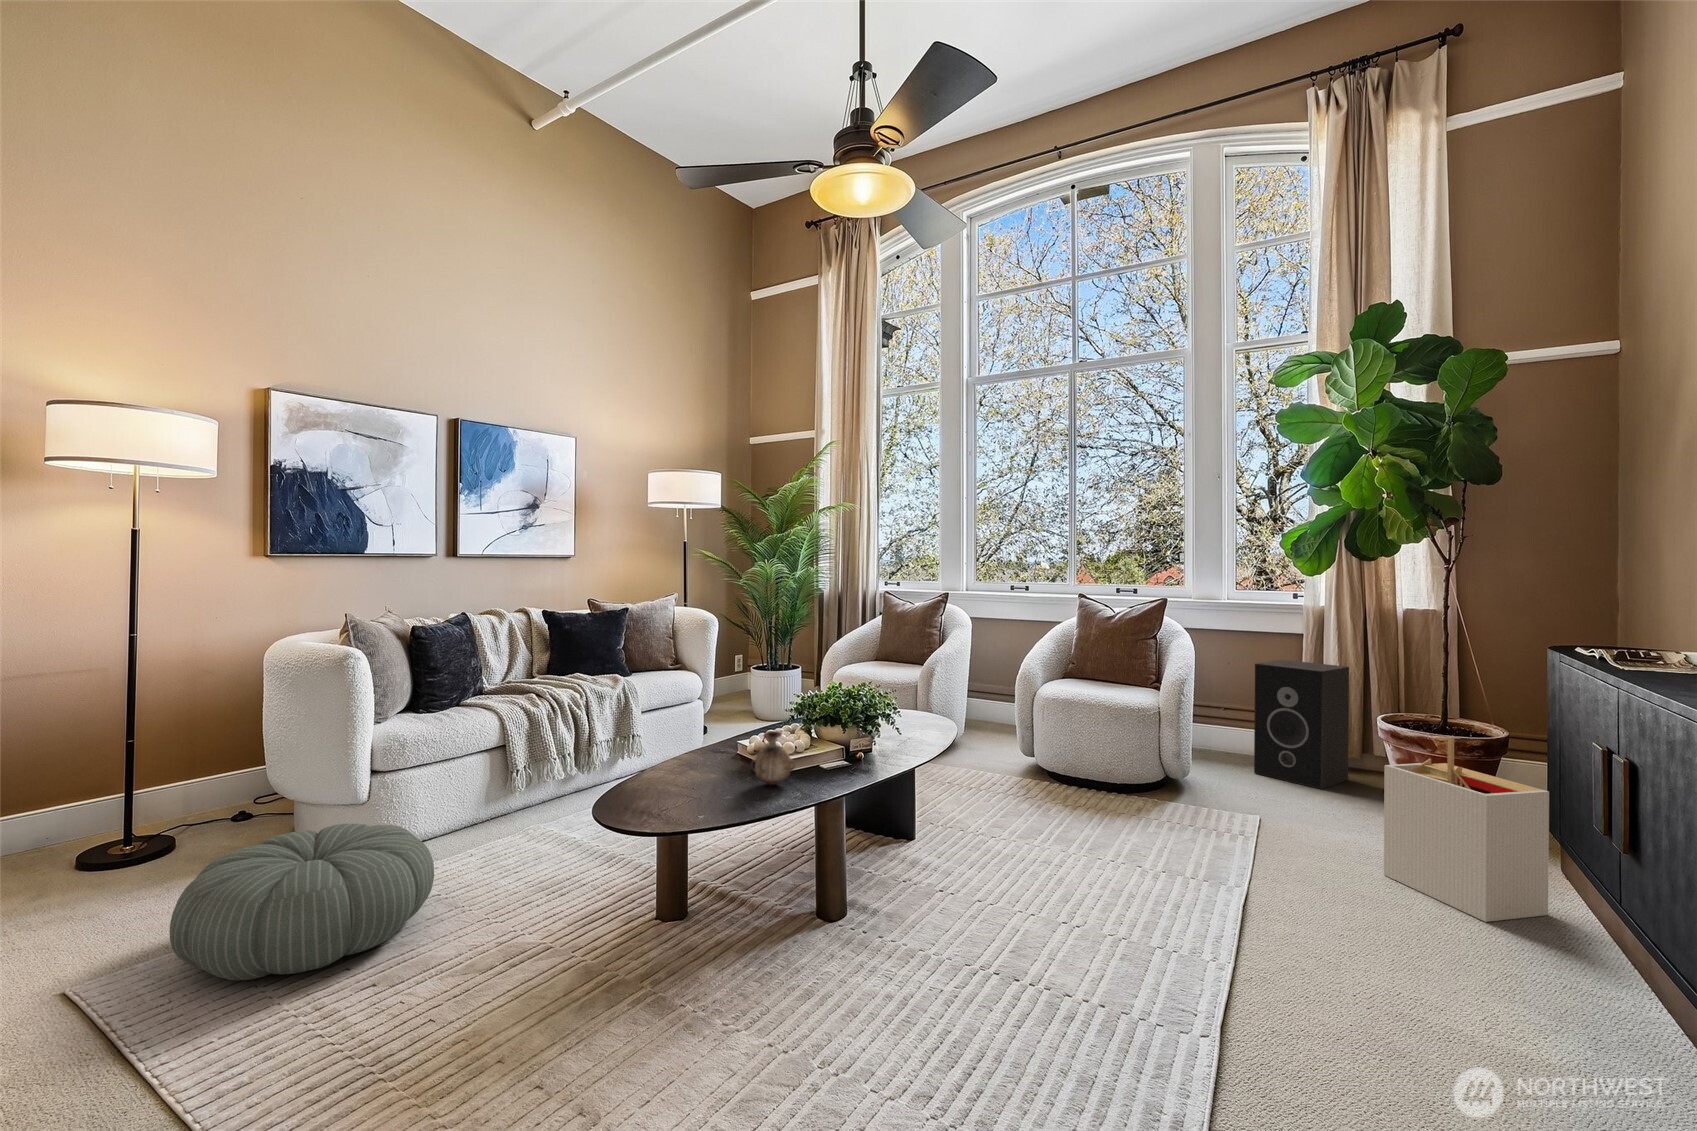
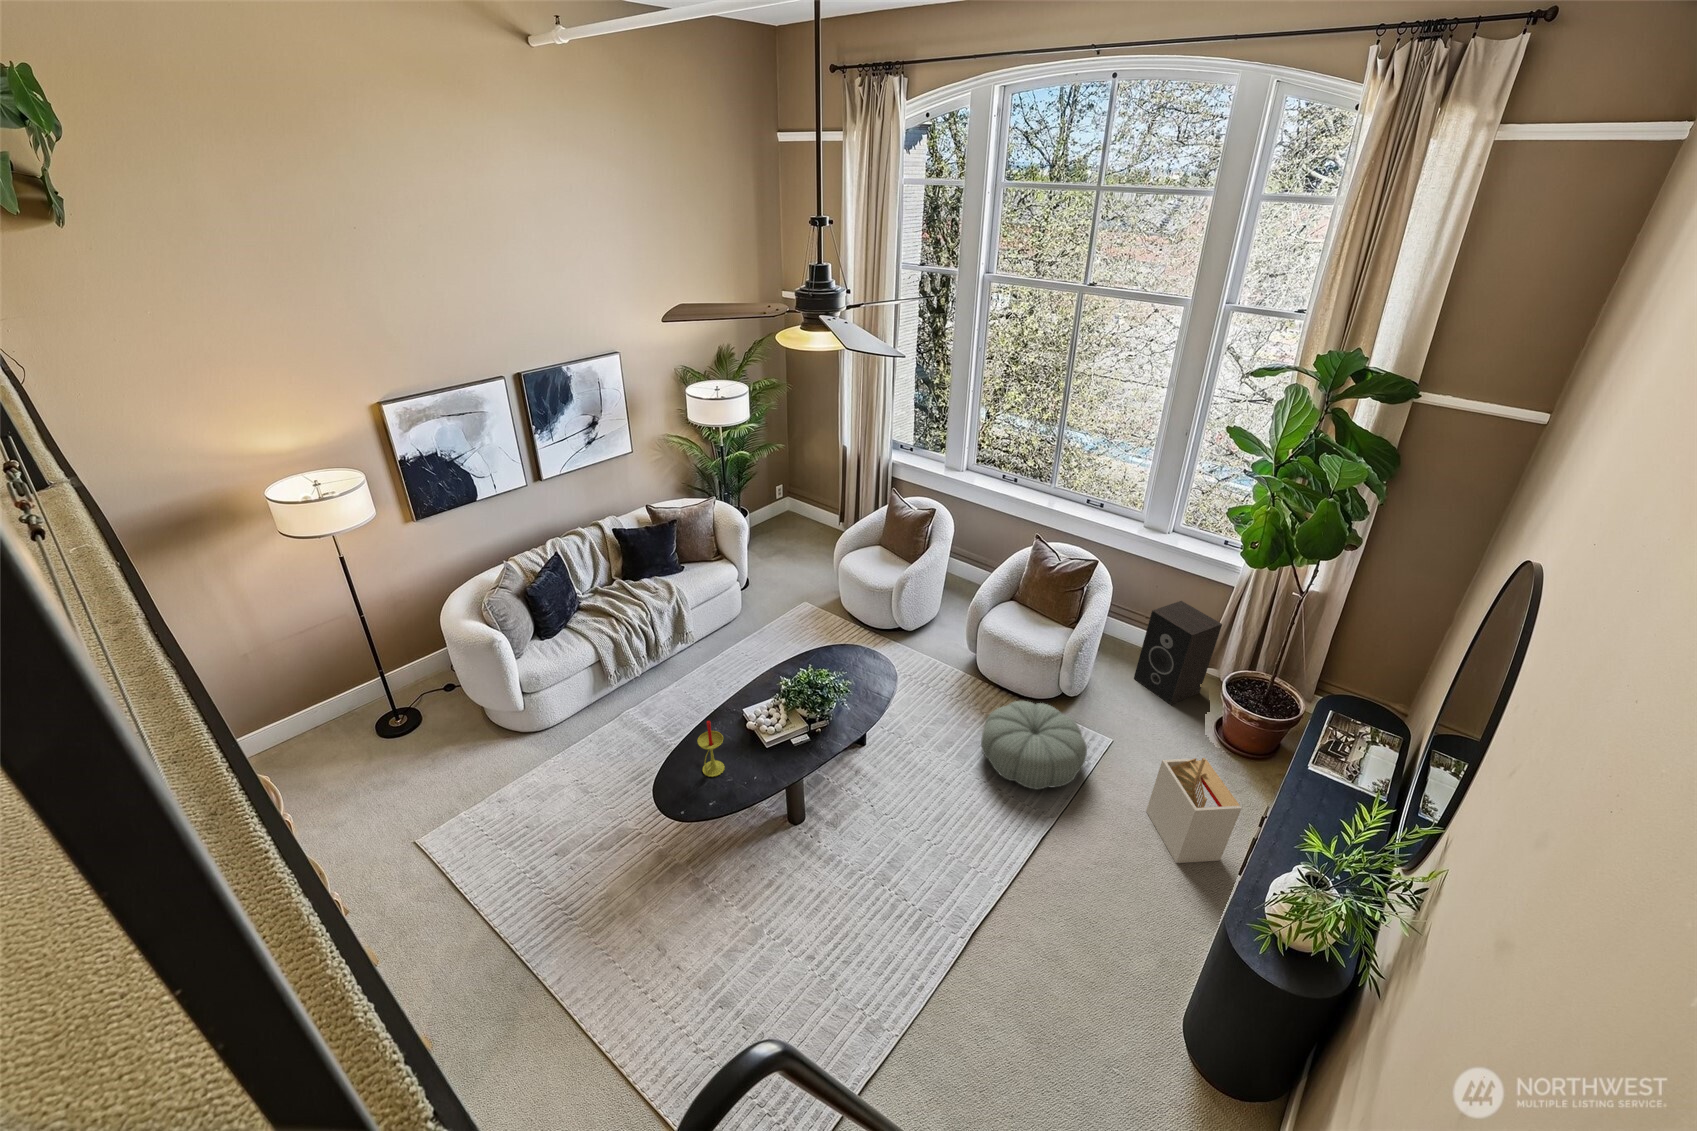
candle: none [676,683,719,797] -> present [698,720,725,777]
vase: present [751,731,795,785] -> none [745,737,771,766]
pouf: present [170,824,434,980] -> present [981,701,1087,790]

